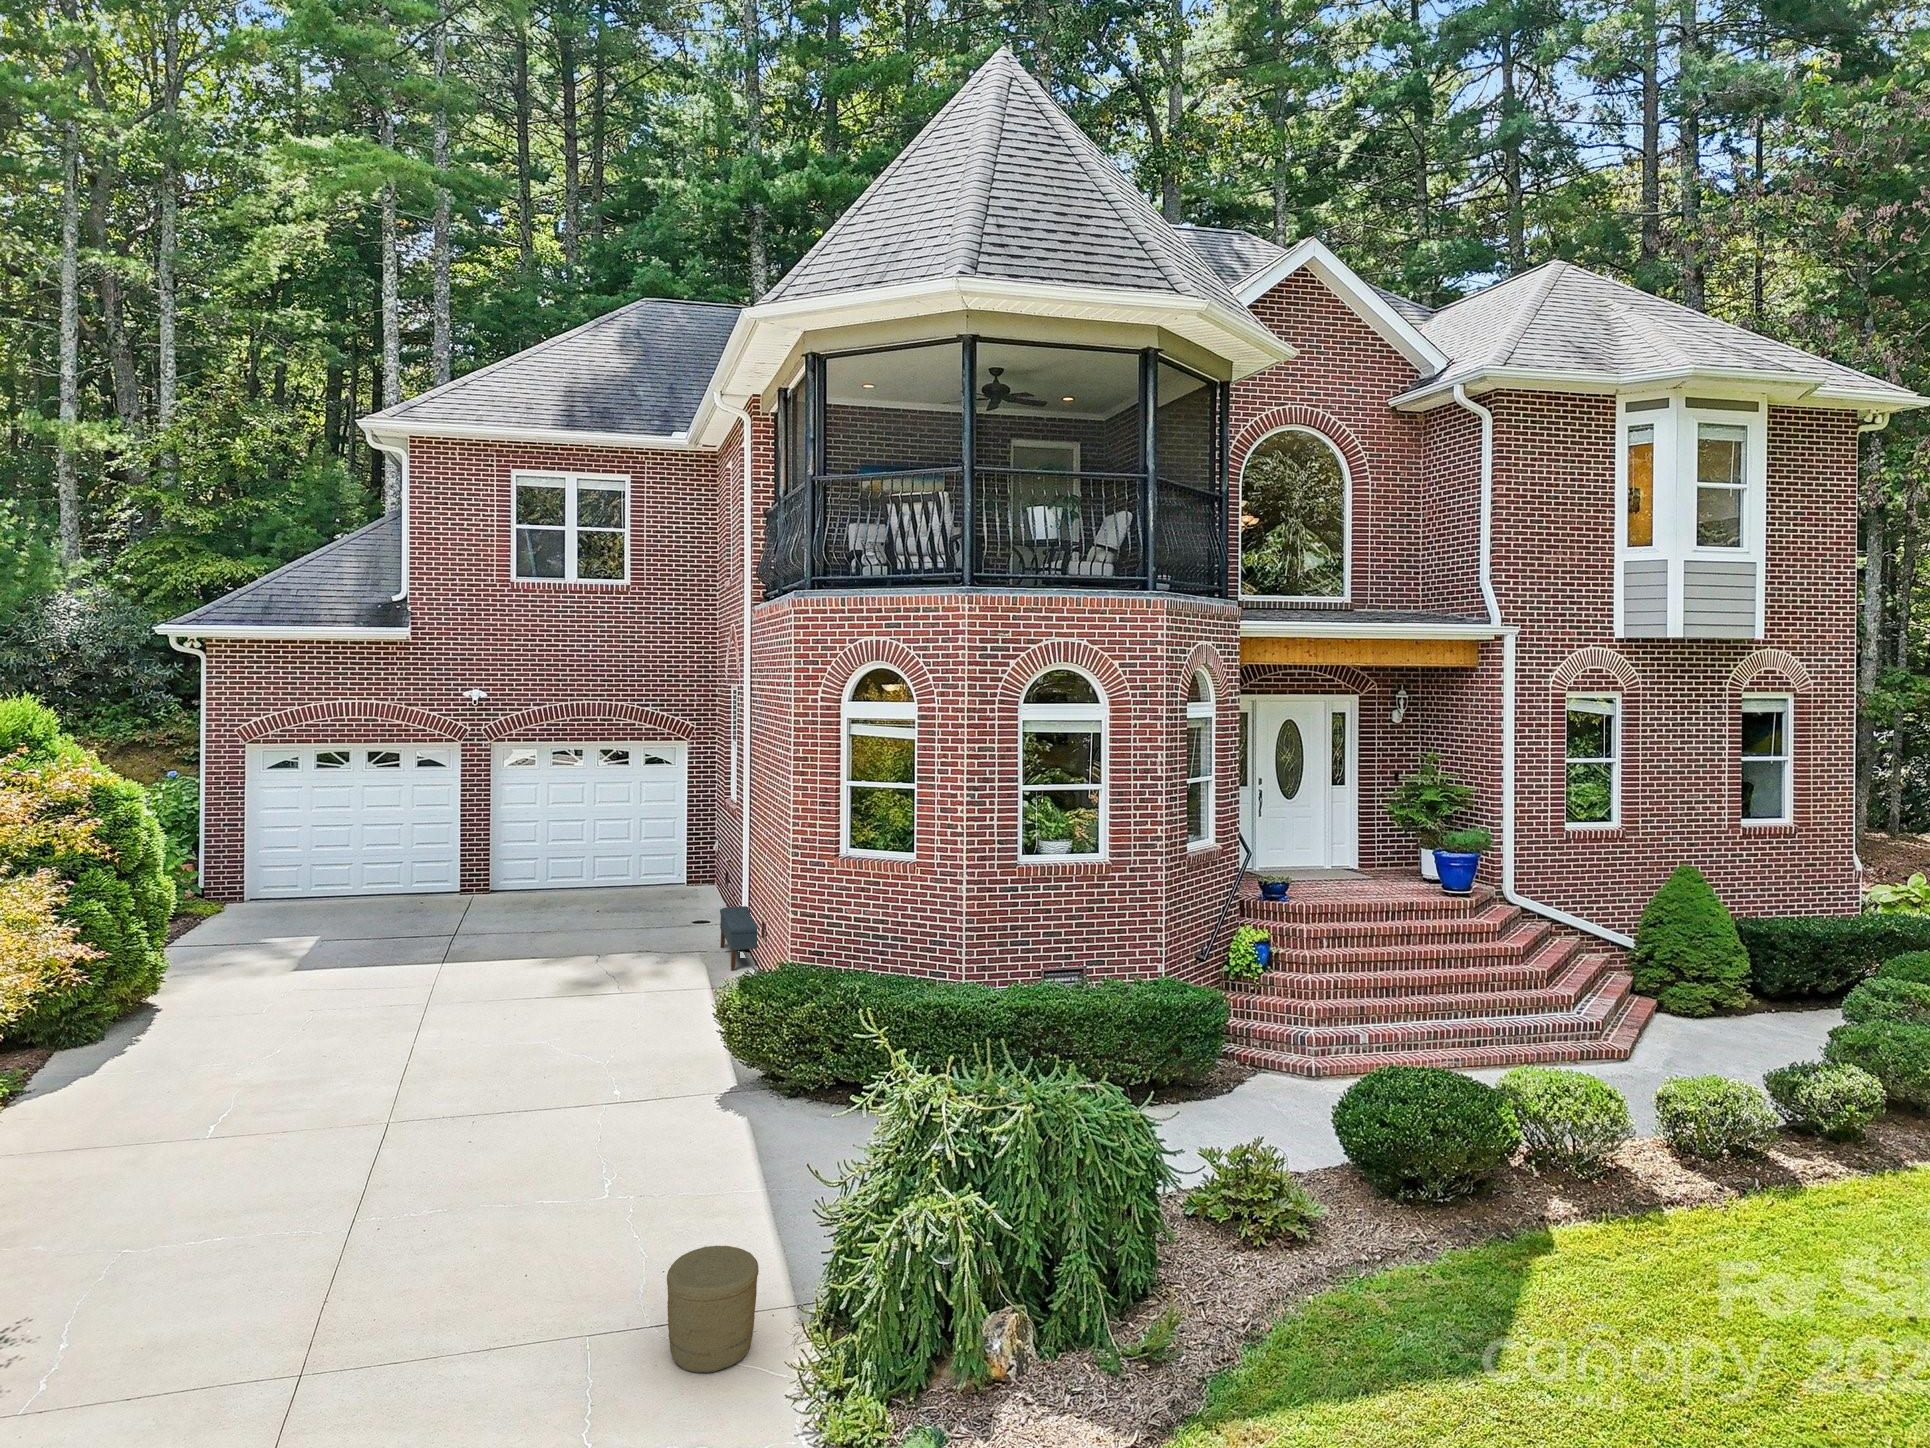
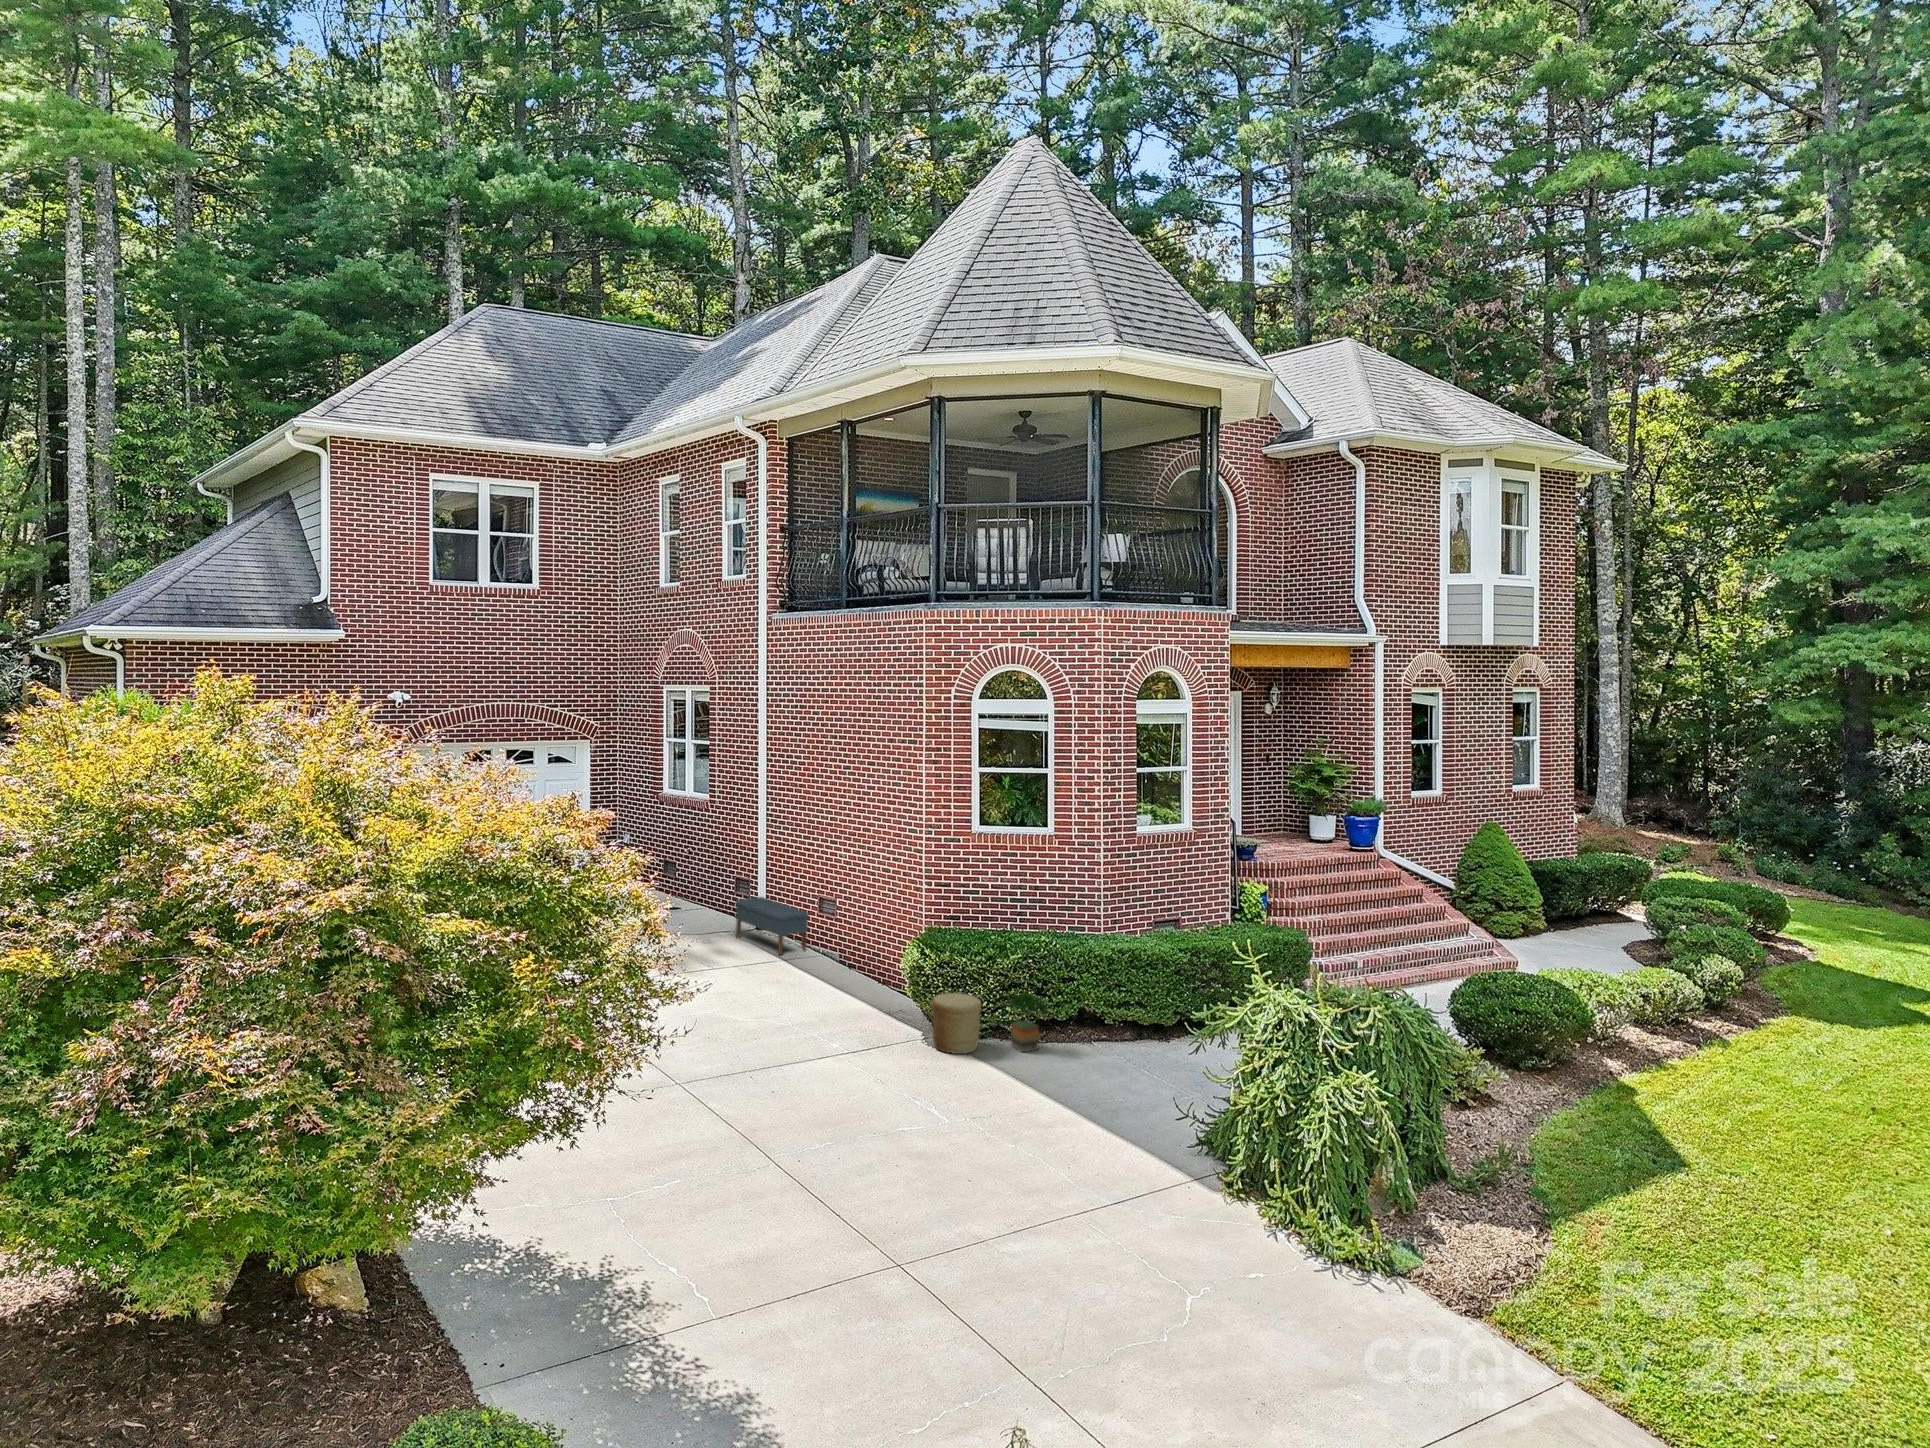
potted tree: none [797,1038,840,1107] -> present [1009,993,1048,1052]
woven basket: present [667,1246,759,1373] -> present [932,993,981,1054]

